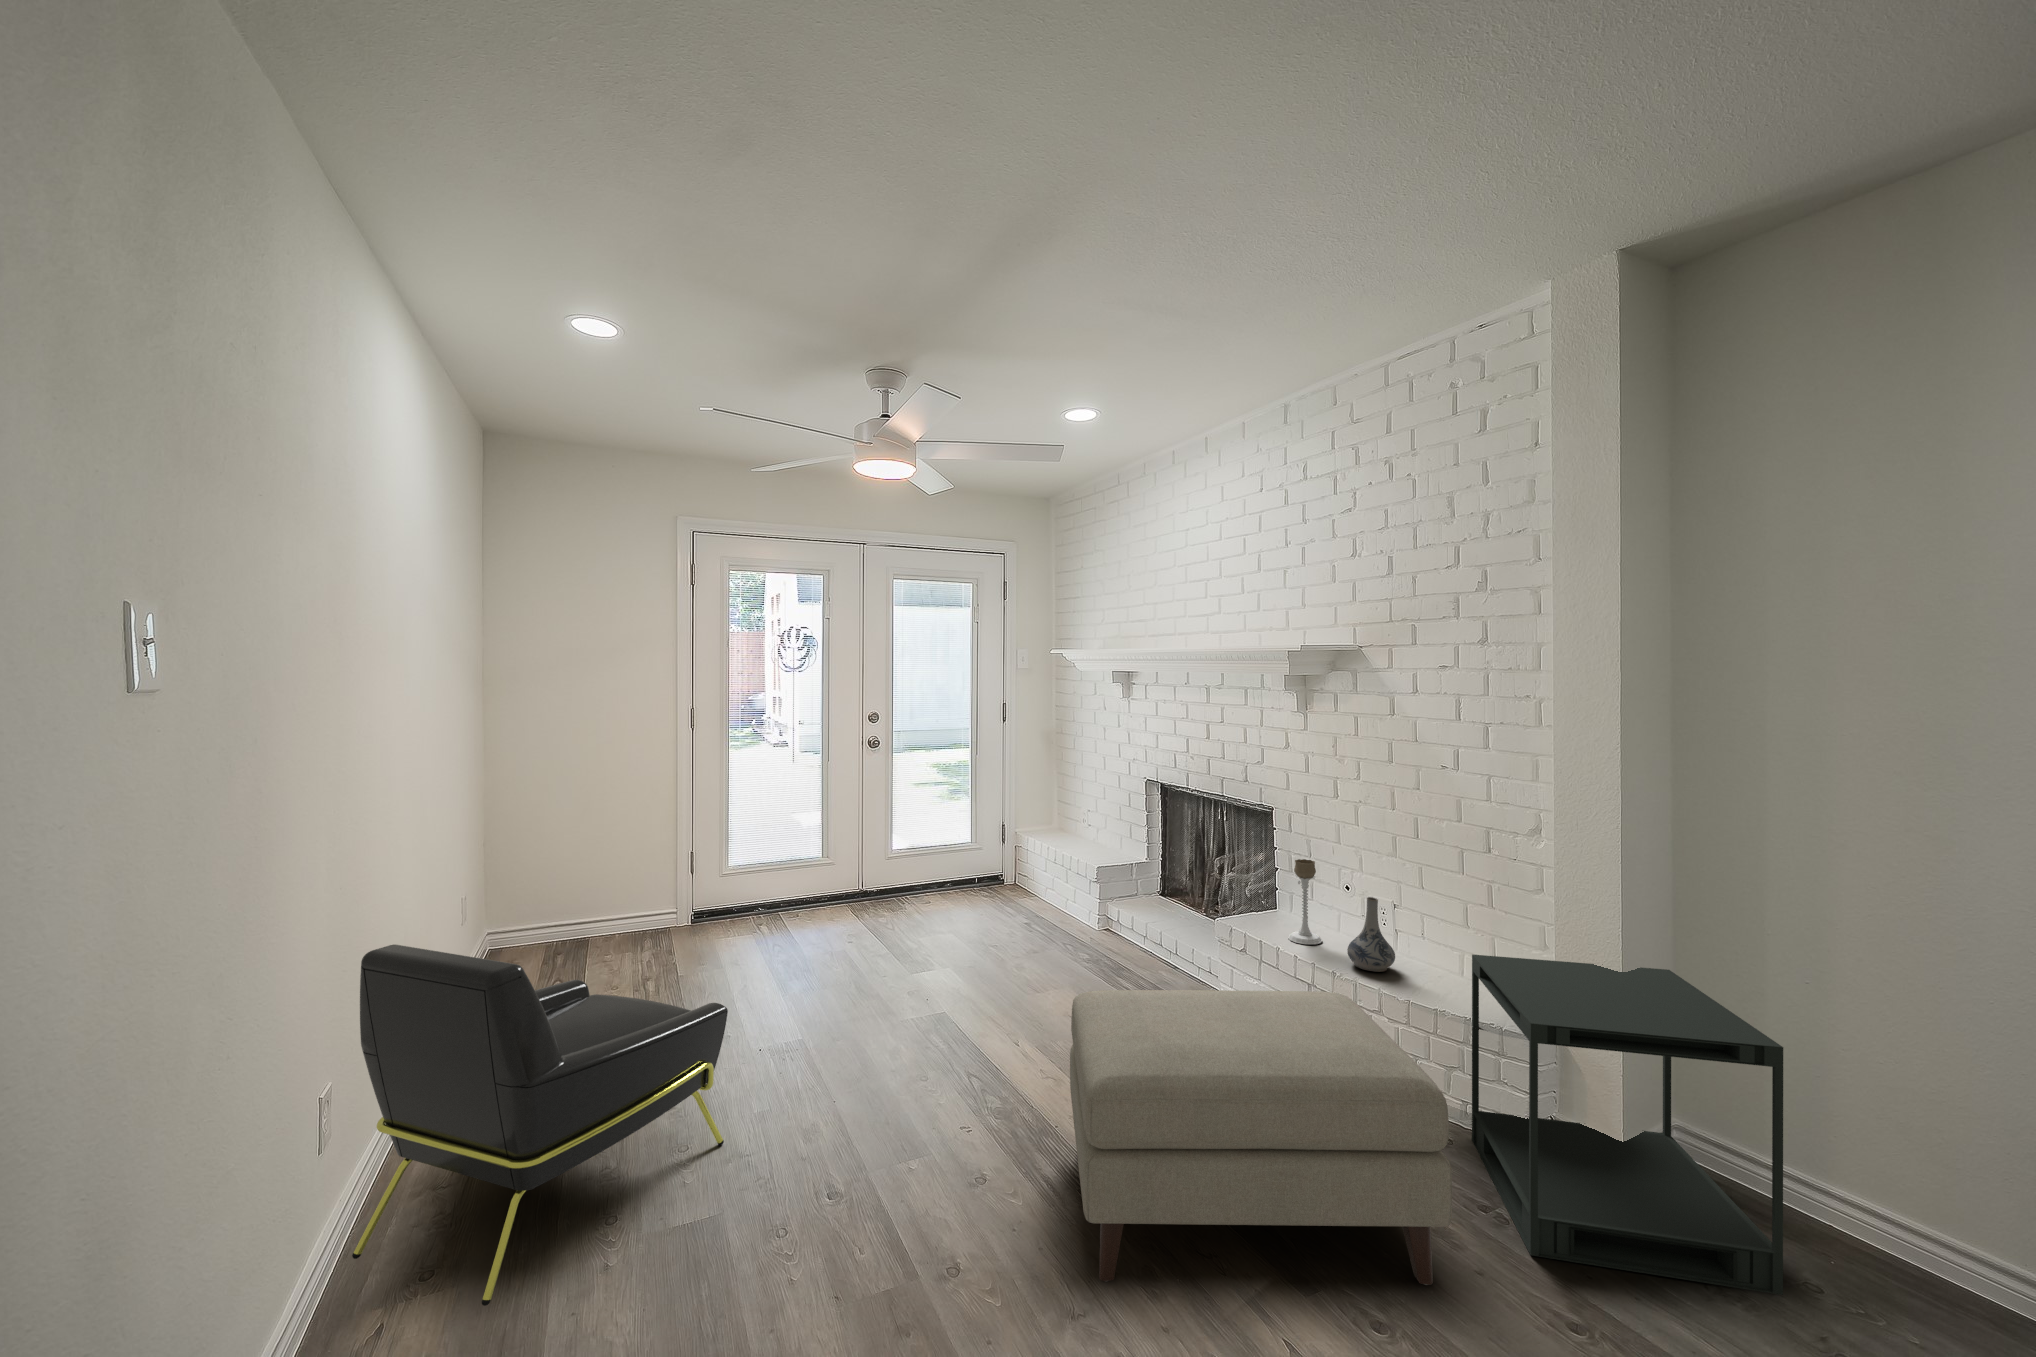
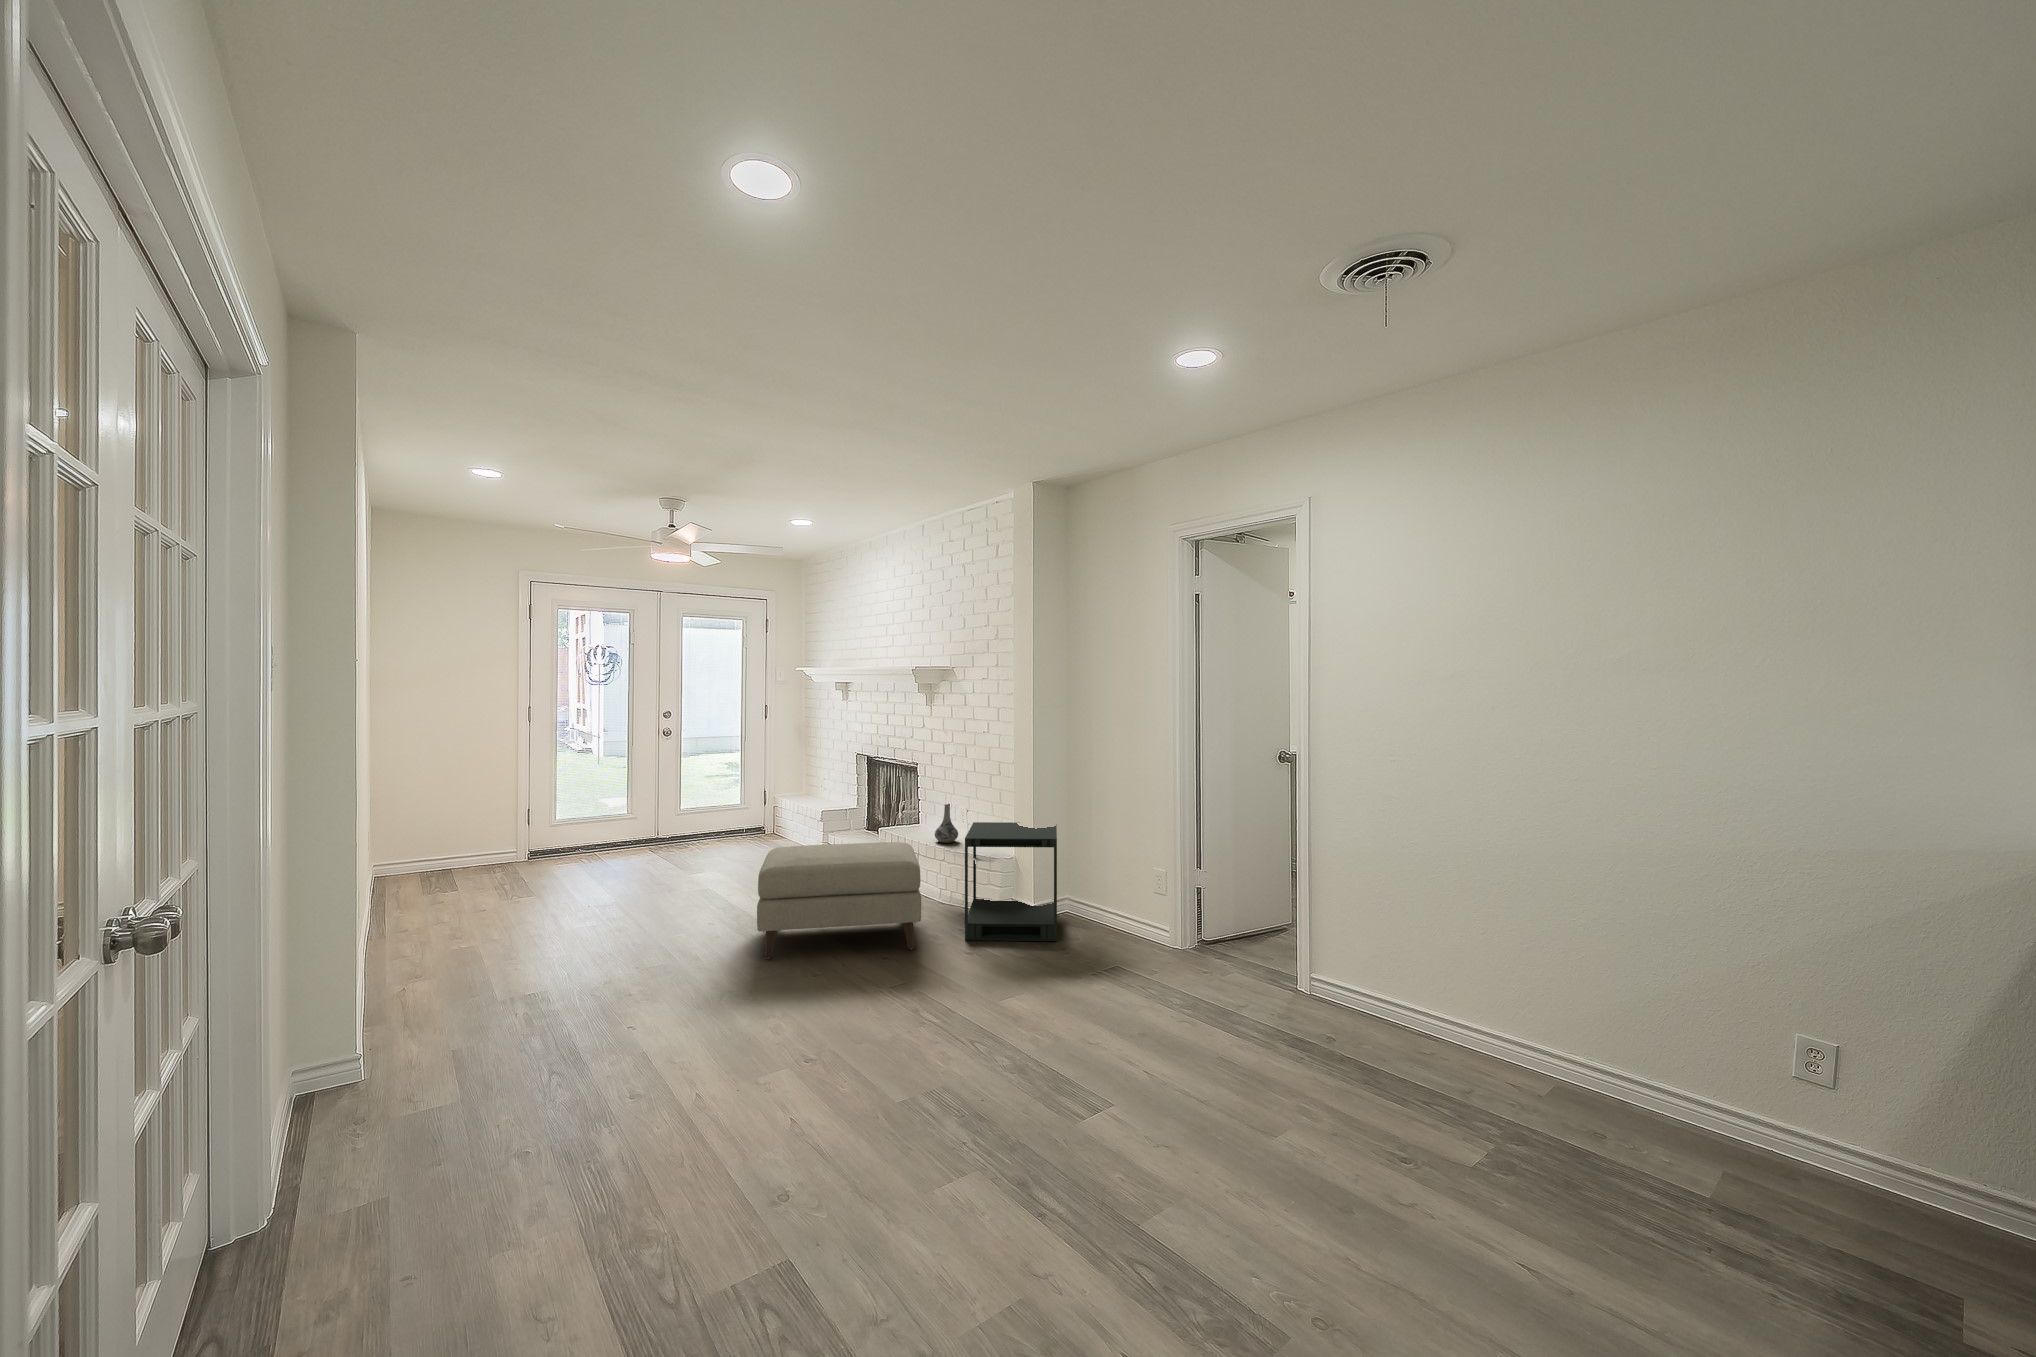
candle holder: present [1288,859,1322,945] -> none [913,789,931,835]
armchair: present [352,945,728,1306] -> none [375,825,574,986]

